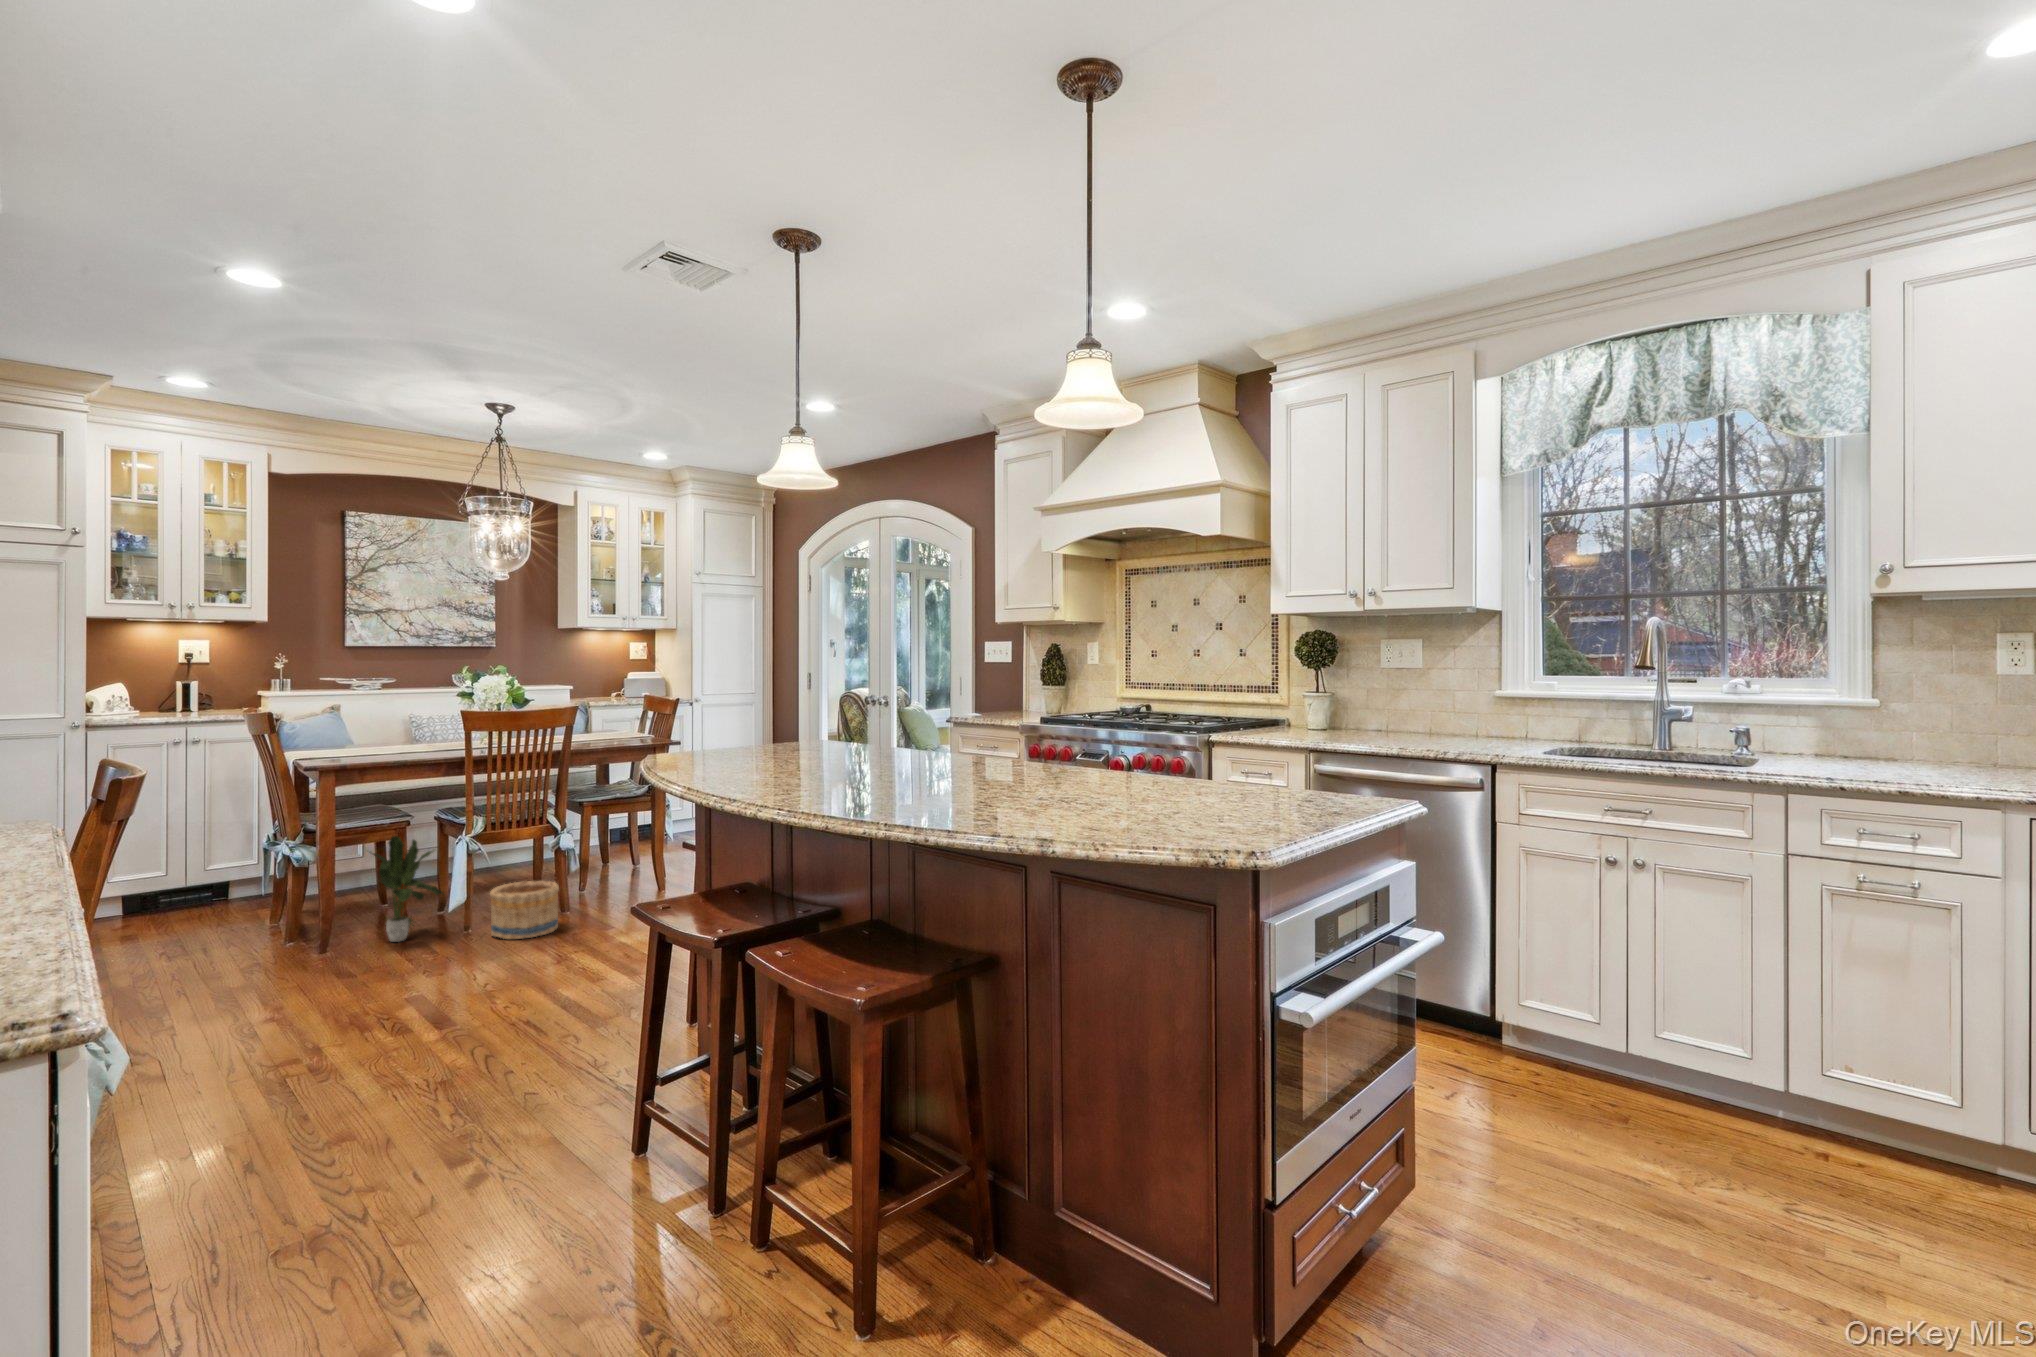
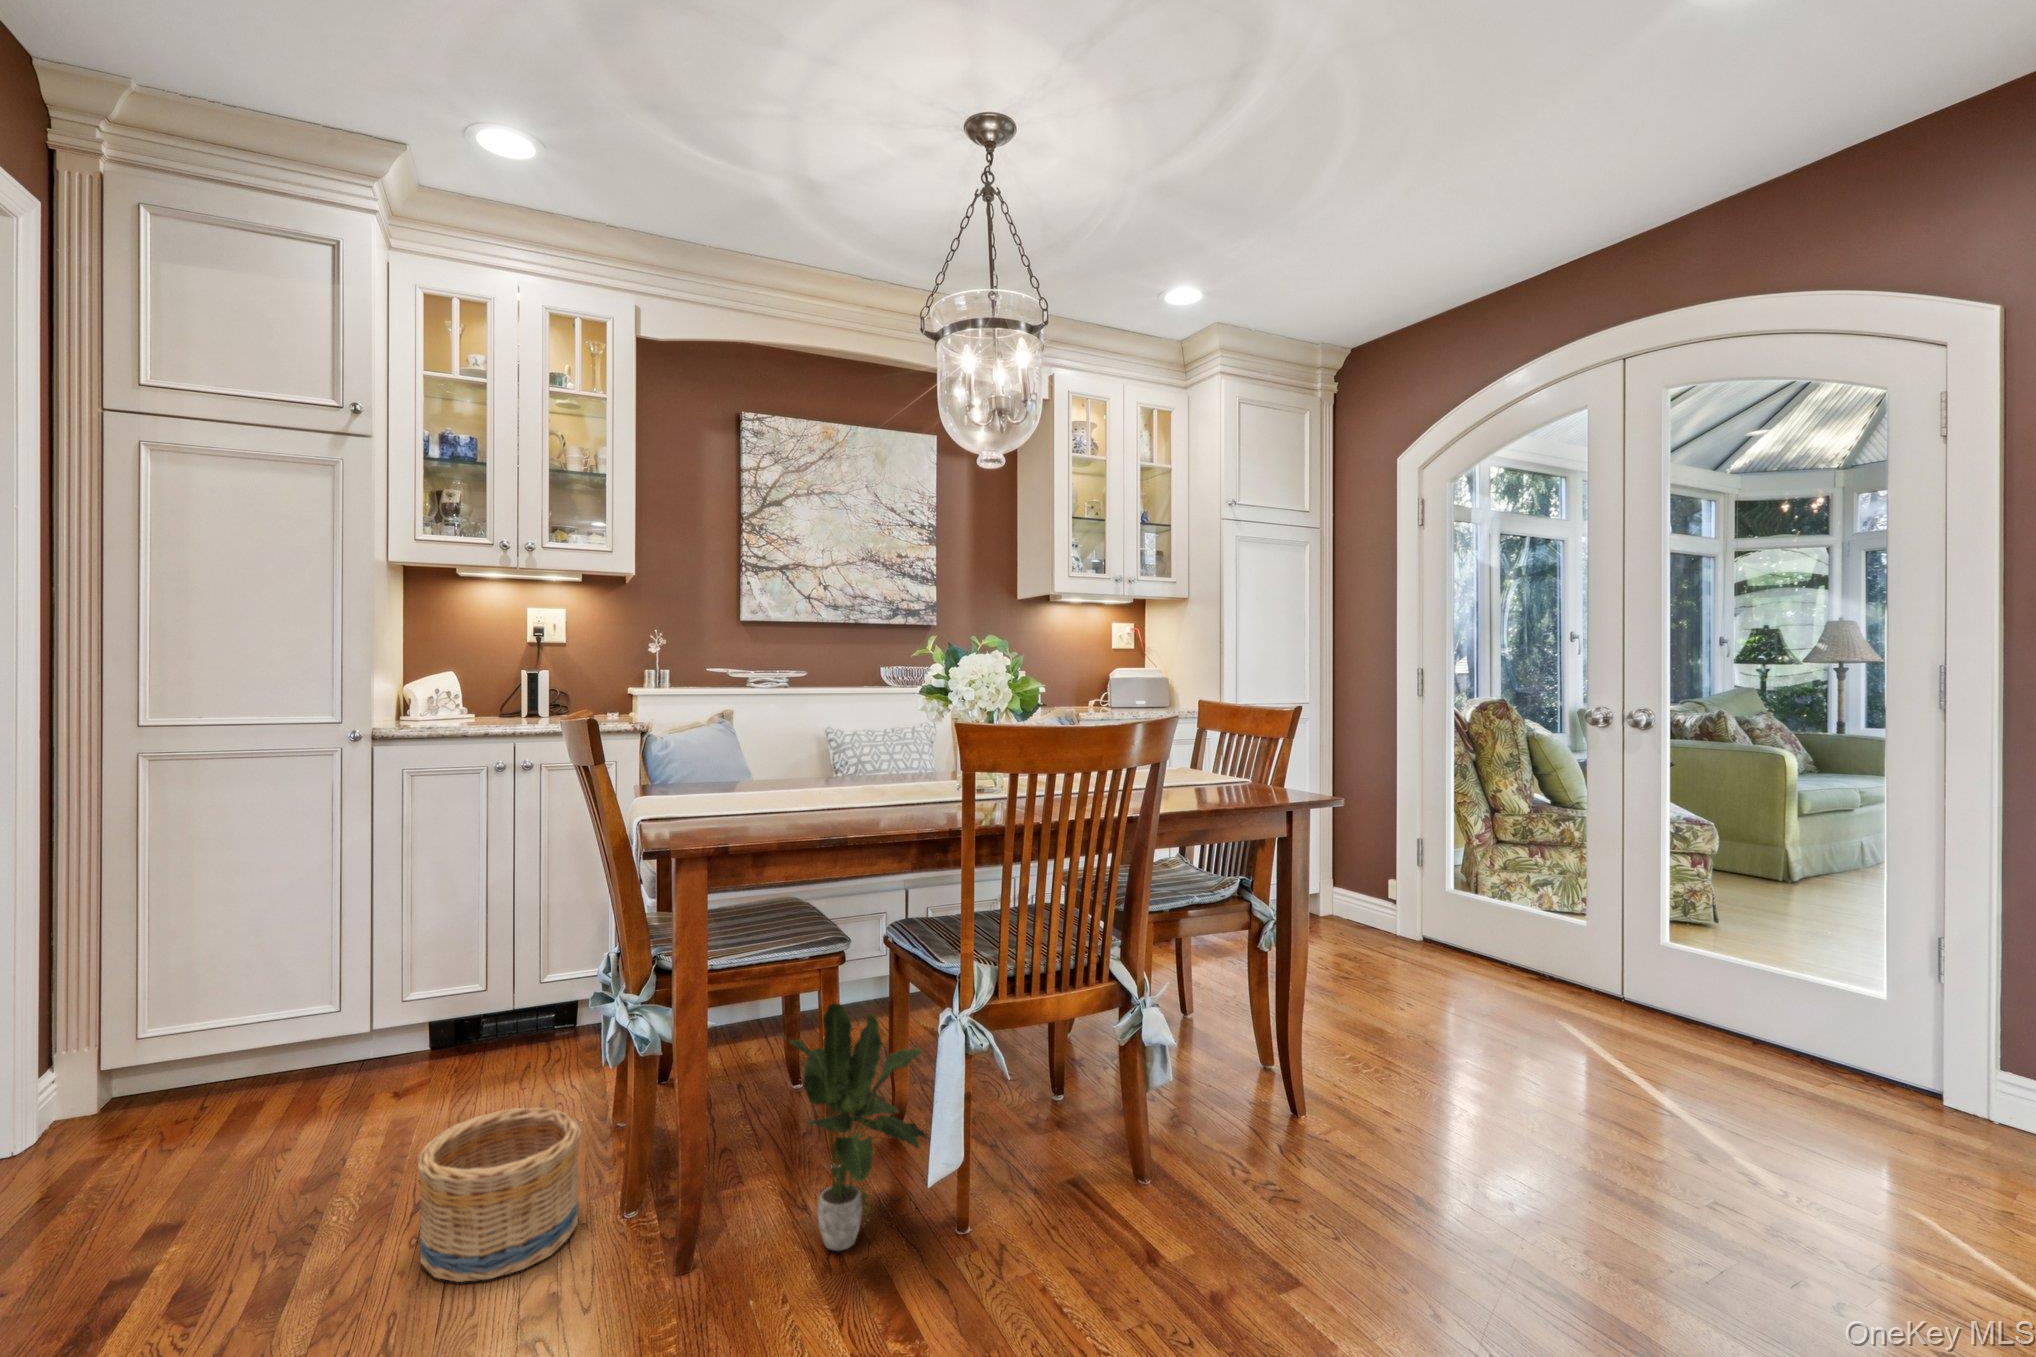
basket: present [490,881,559,939] -> present [418,1107,581,1282]

